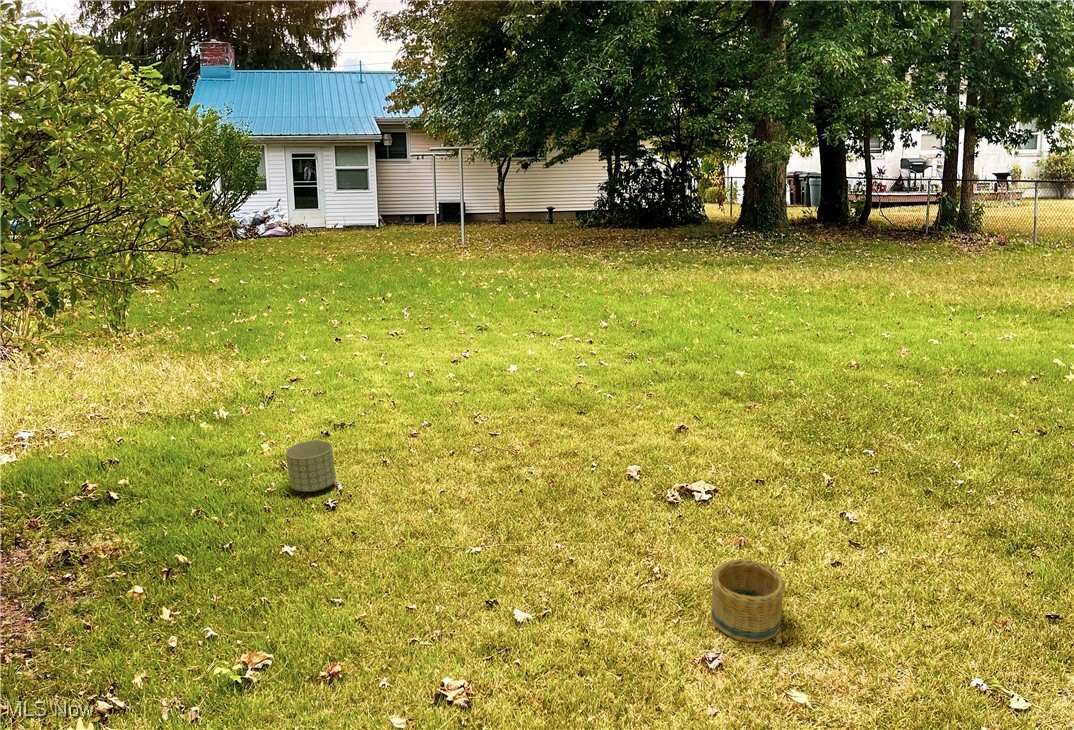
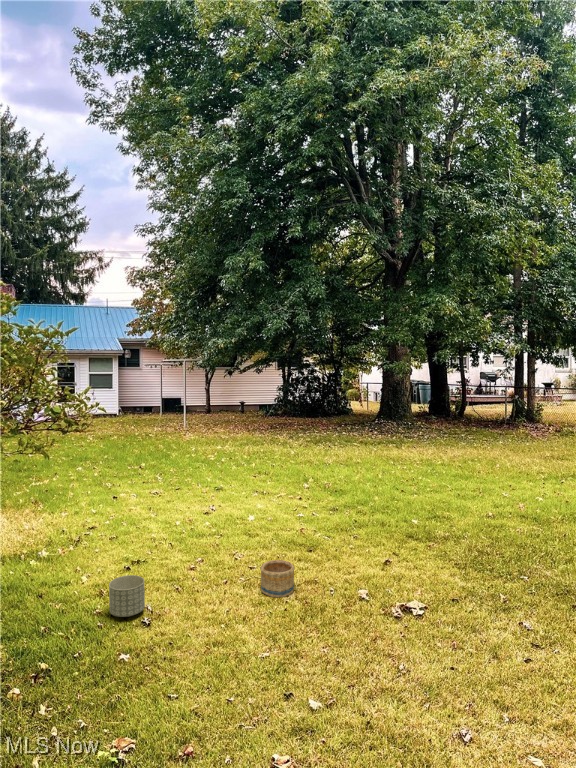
basket: present [711,560,785,642] -> present [260,560,295,597]

